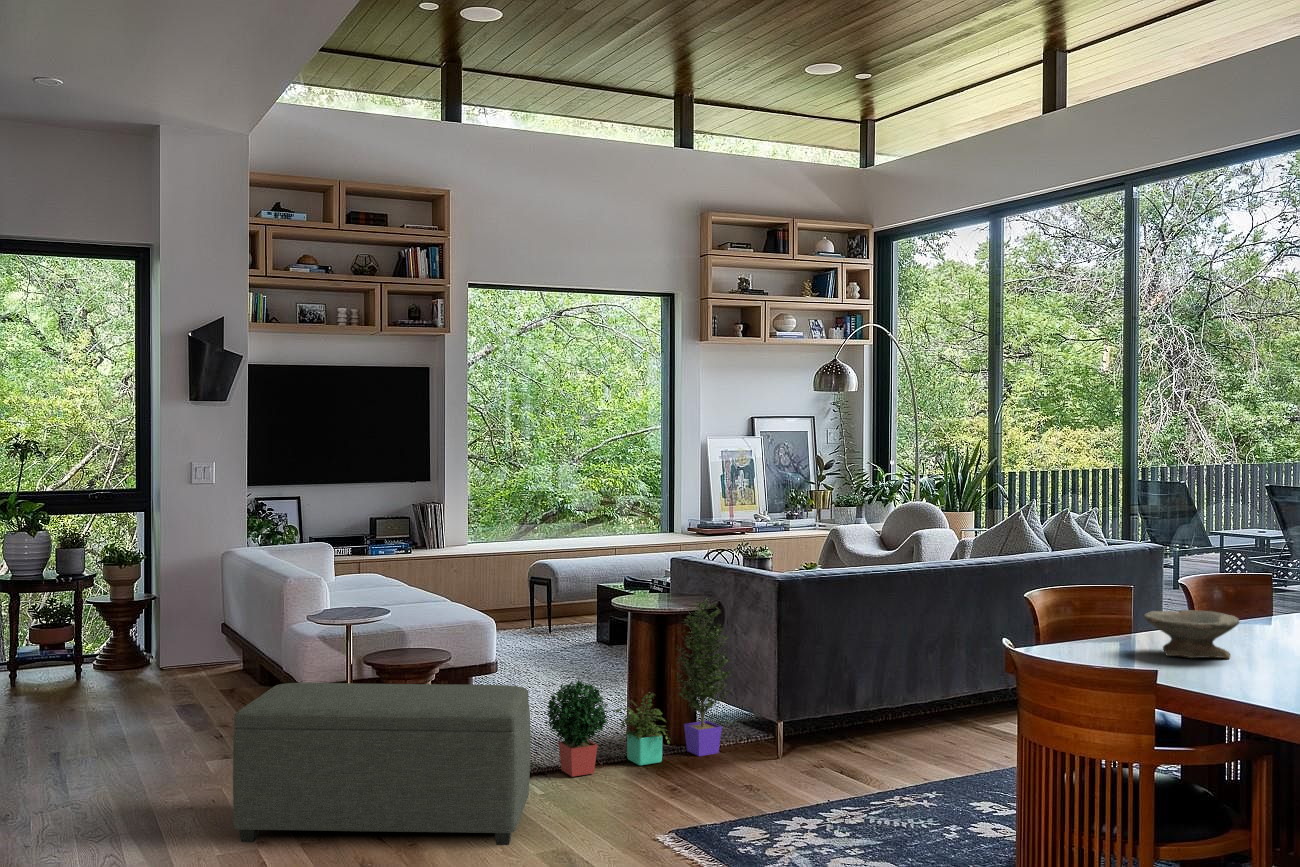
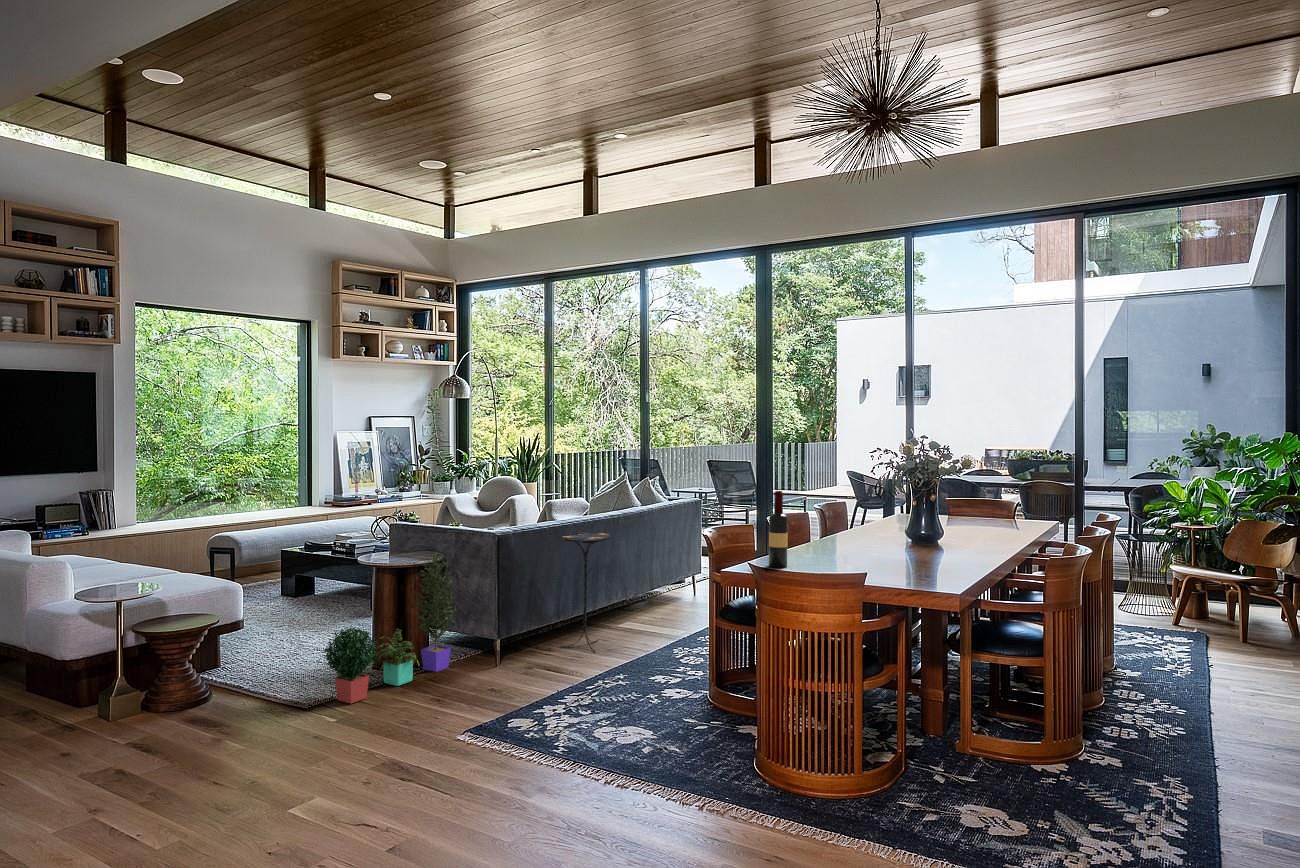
wine bottle: none [1067,531,1099,655] -> present [769,491,788,568]
side table: none [884,586,962,763] -> present [560,533,611,651]
bowl: present [1144,610,1239,658] -> none [805,535,858,564]
ottoman: present [233,683,531,845] -> none [69,638,351,819]

